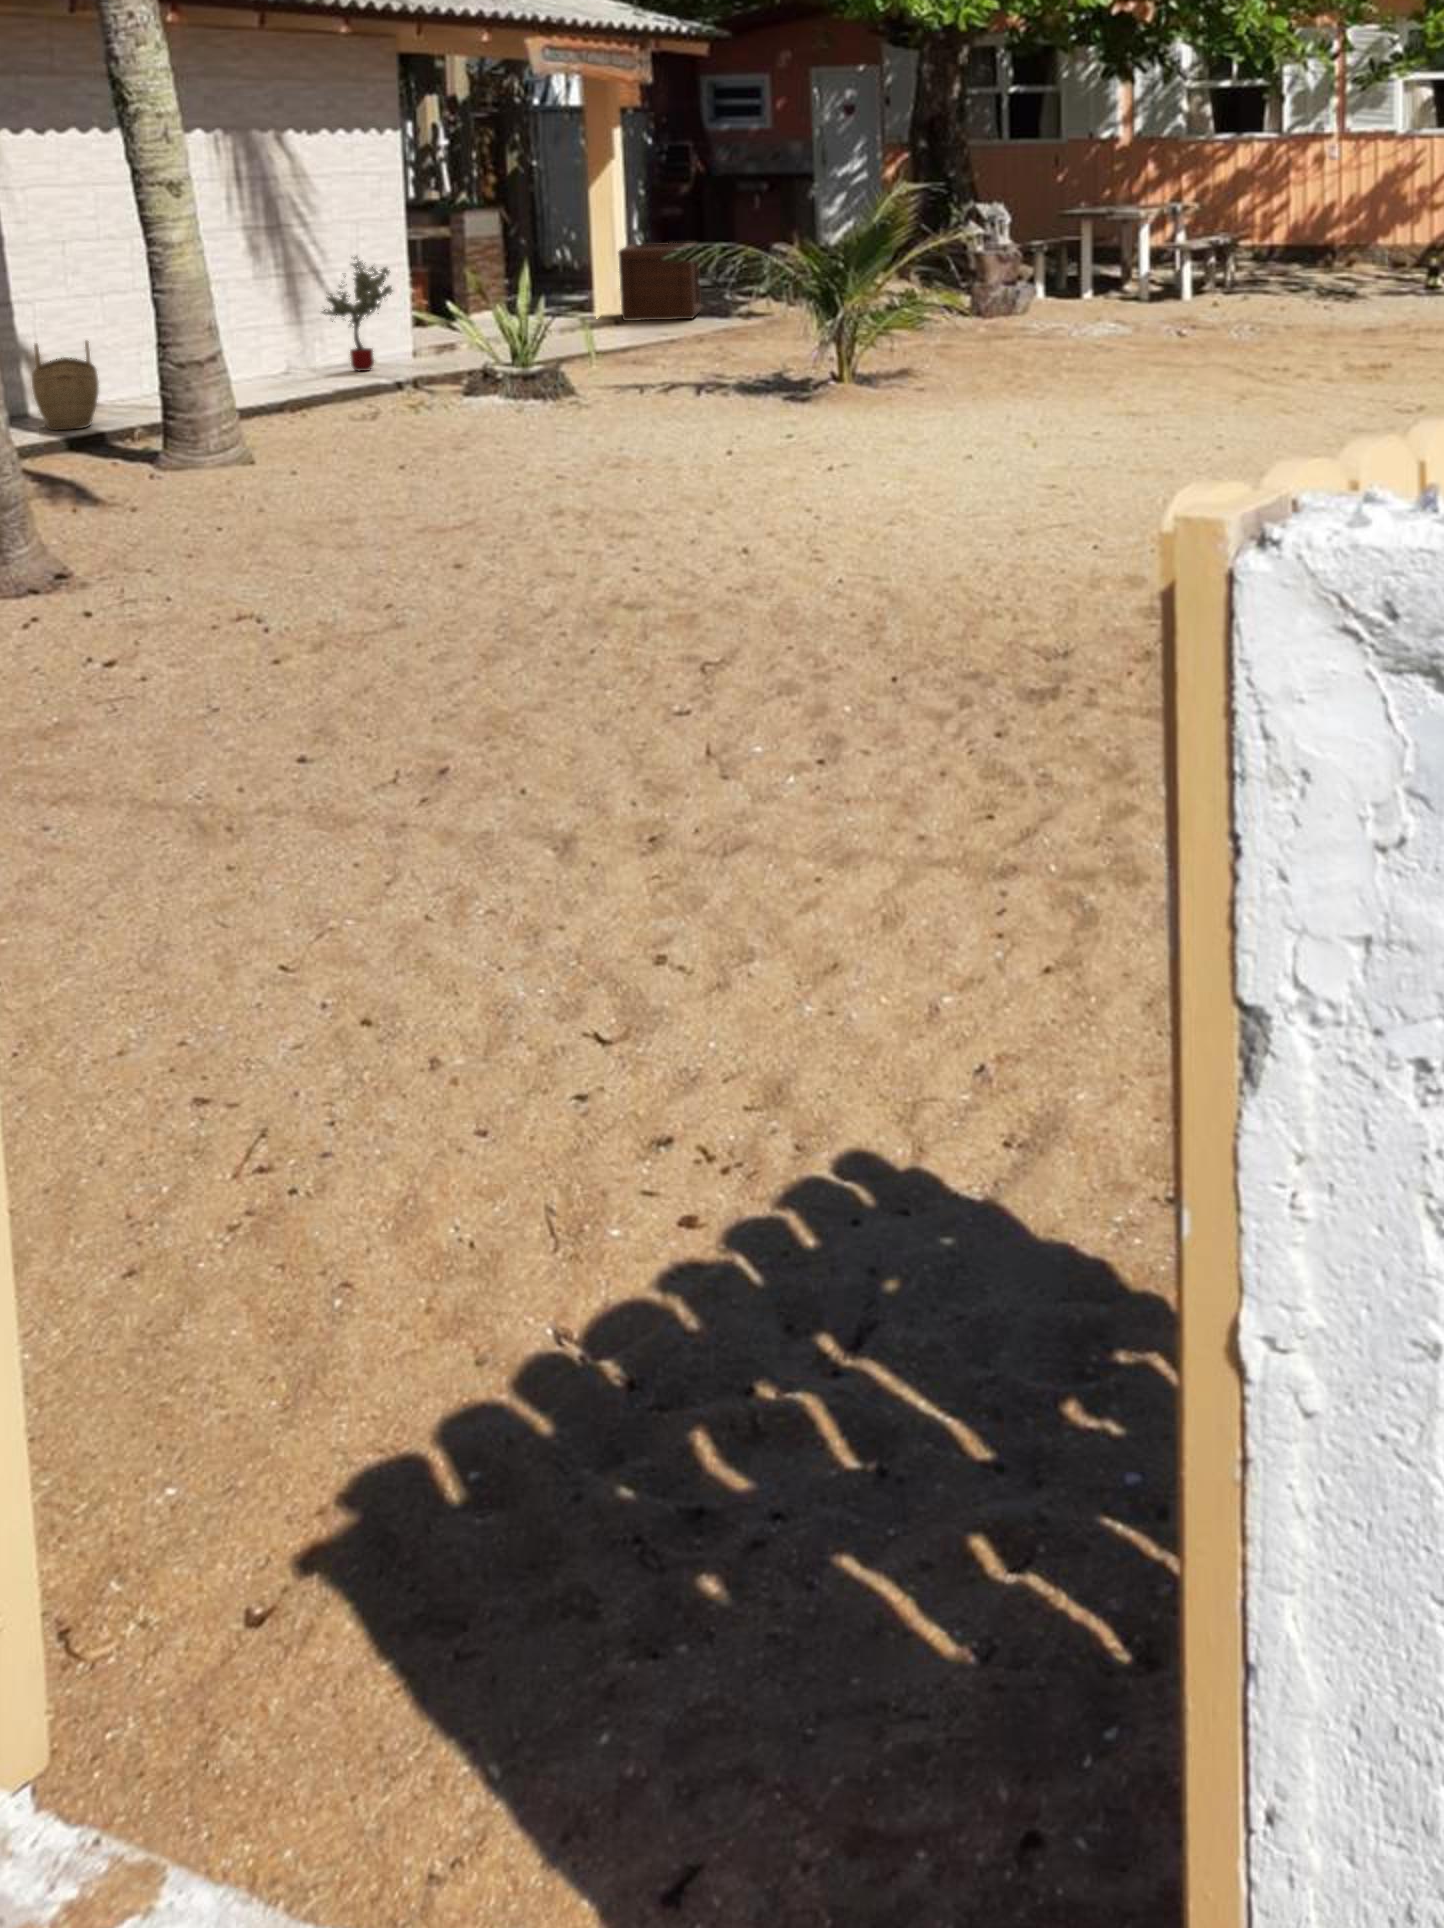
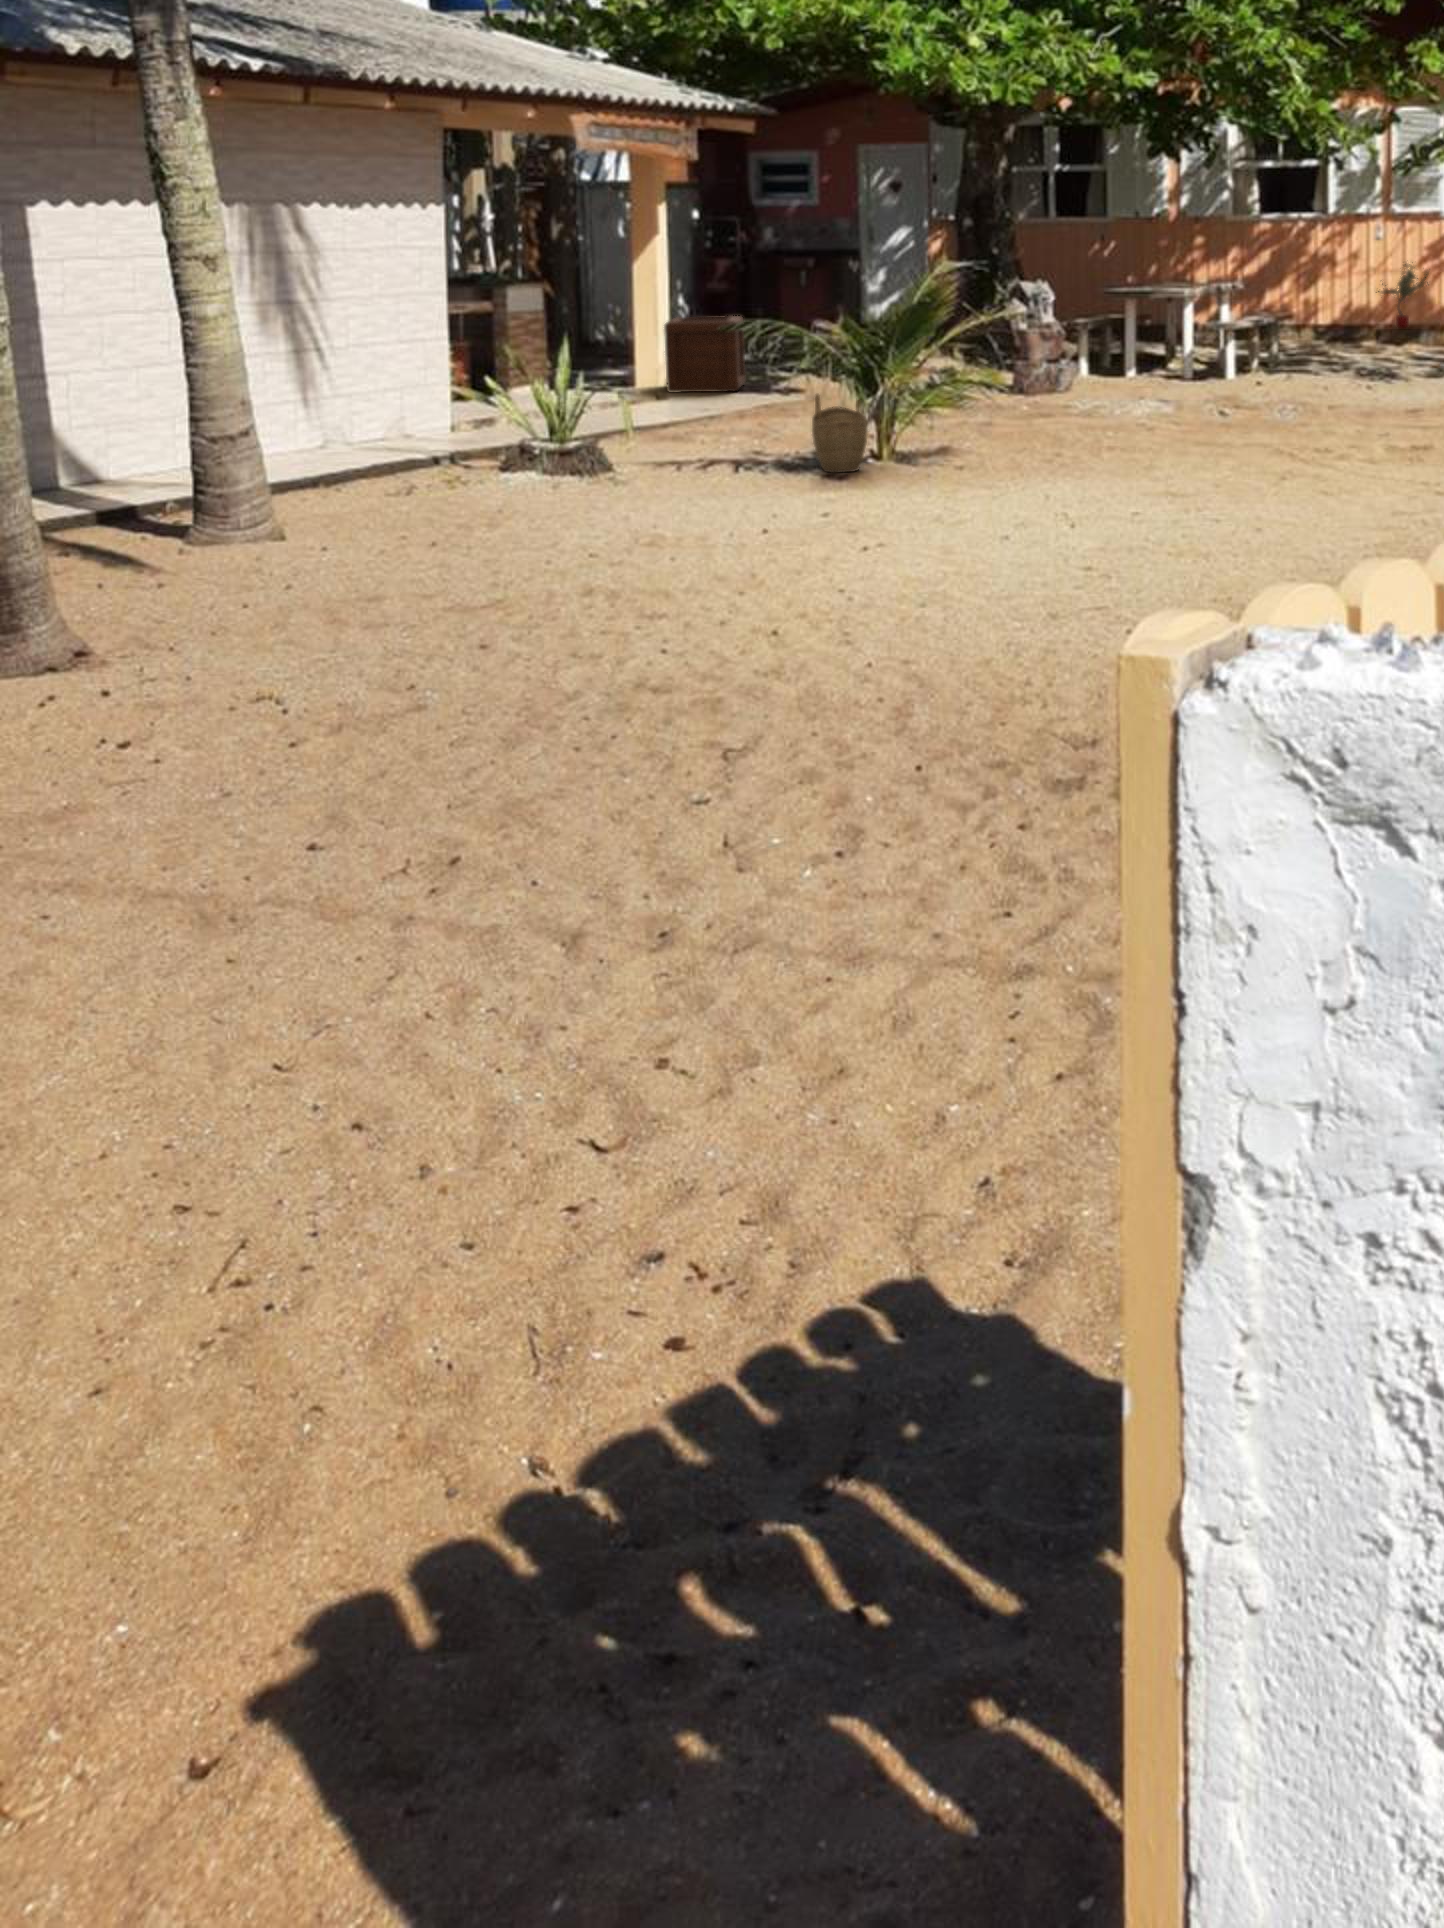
potted tree: present [322,256,392,371] -> present [1376,262,1429,329]
woven basket: present [32,341,99,430] -> present [812,394,868,473]

